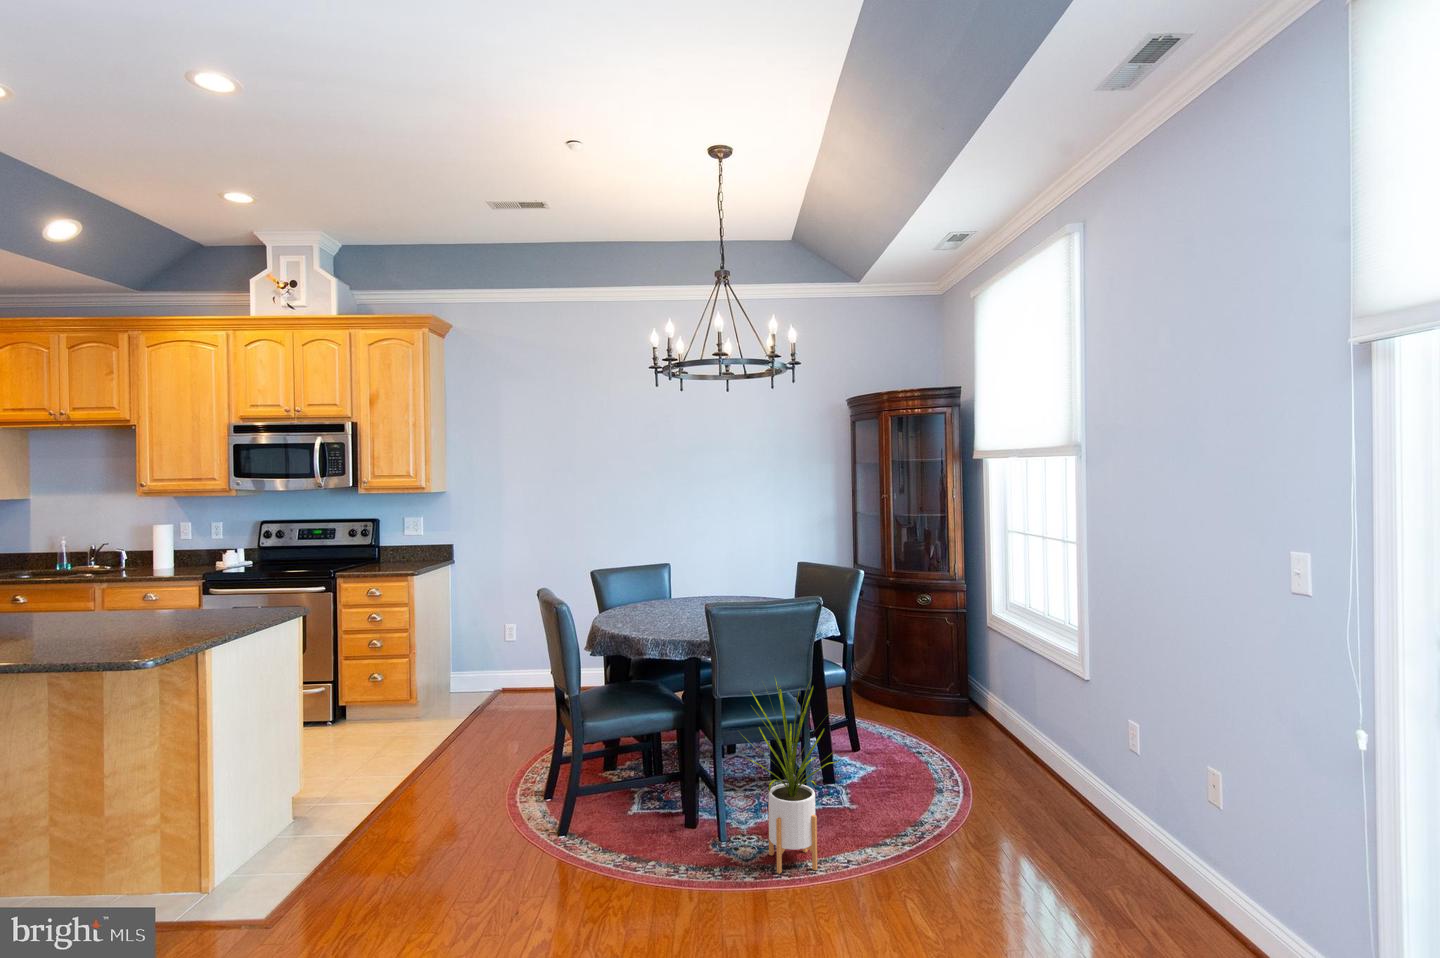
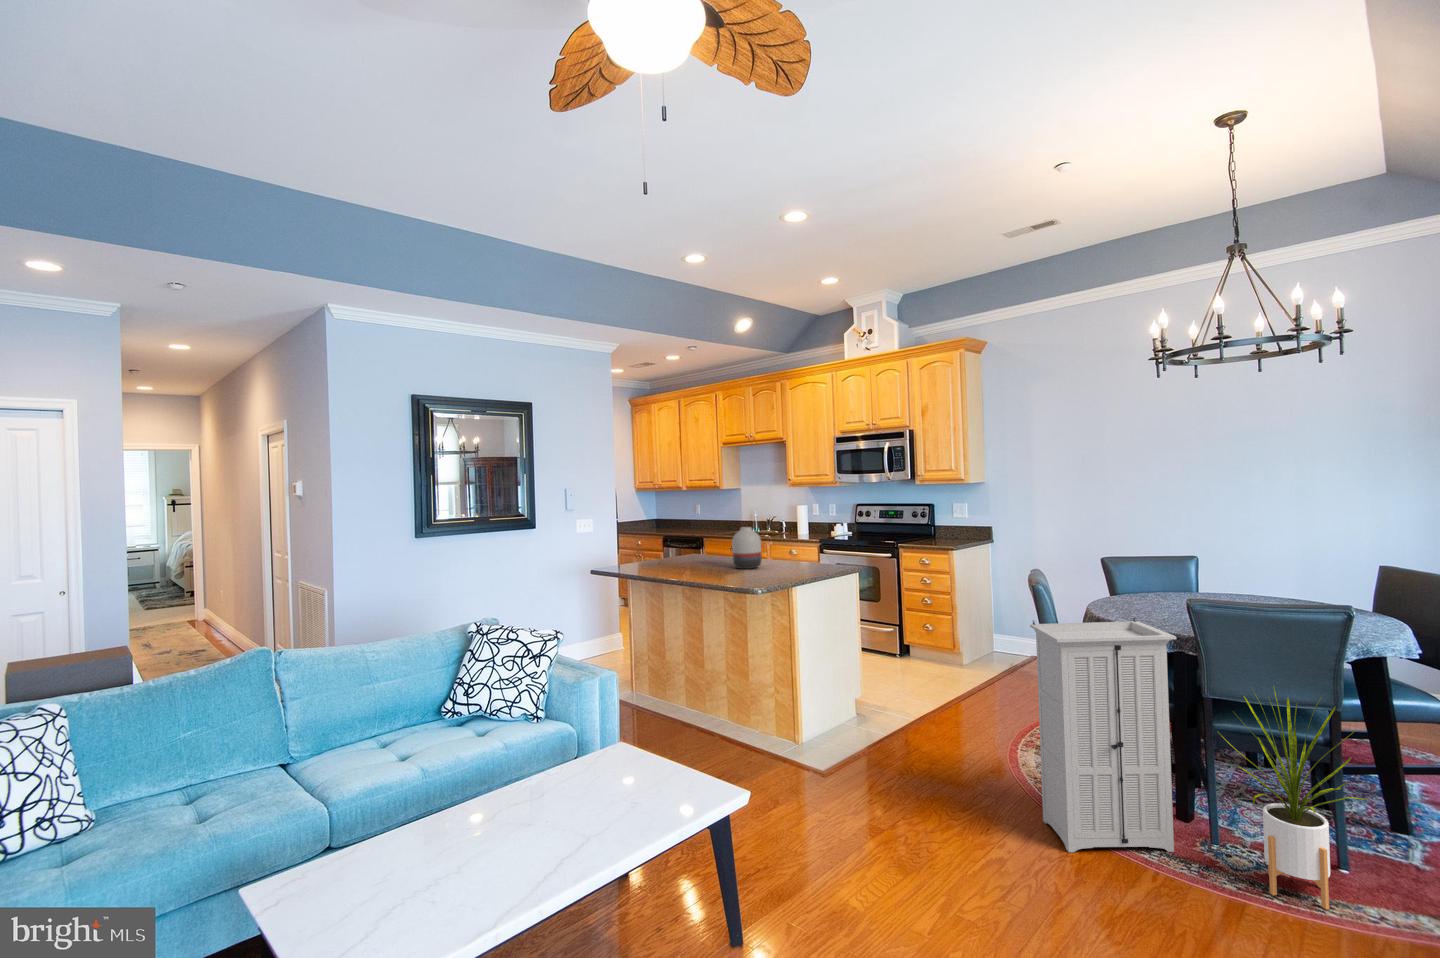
vase: none [69,555,130,625] -> present [732,527,762,569]
storage cabinet: none [562,628,702,904] -> present [1030,618,1176,852]

